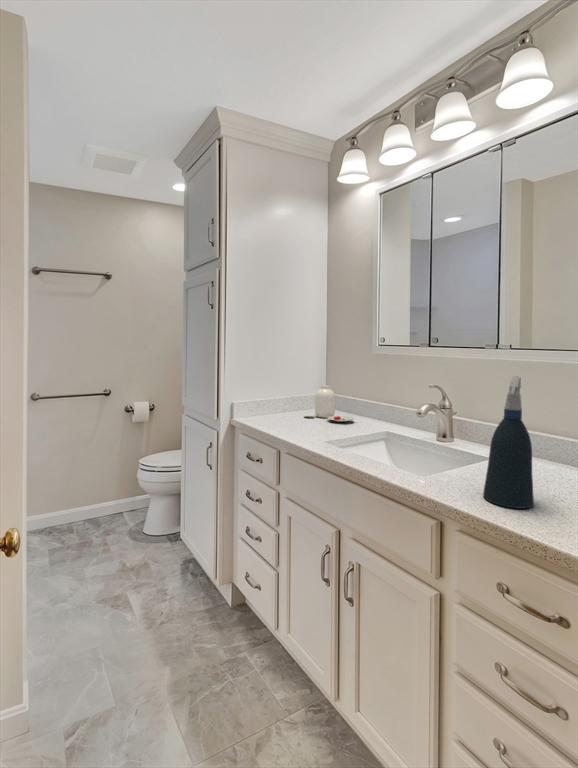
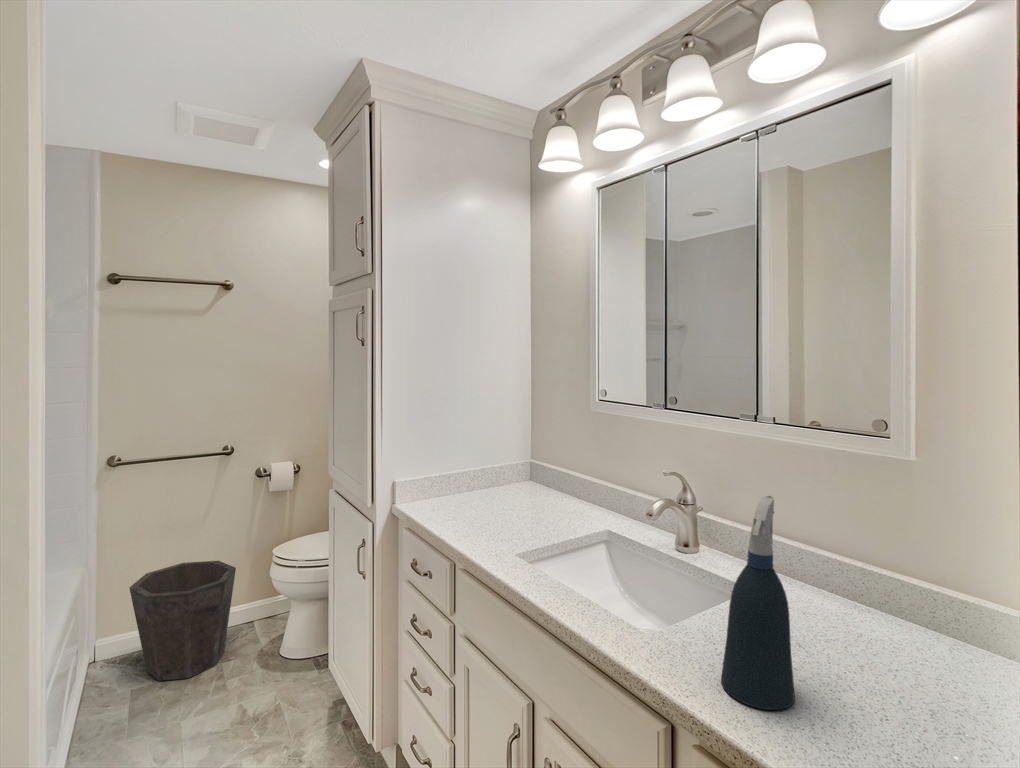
jar: present [304,385,354,422] -> none [496,455,567,512]
waste bin: none [40,468,113,547] -> present [129,561,236,681]

